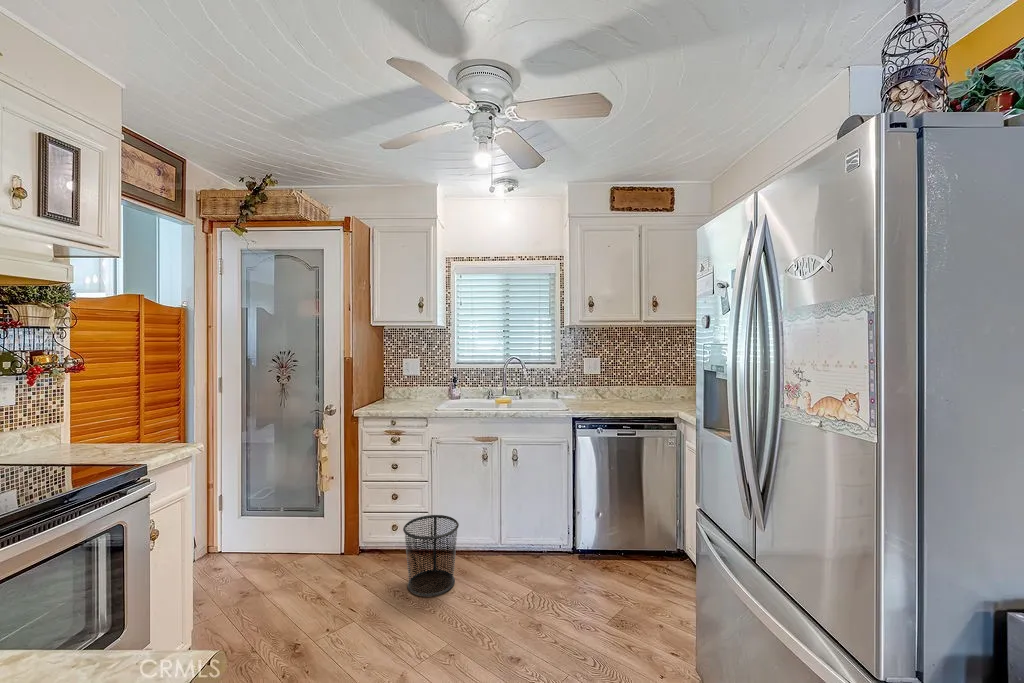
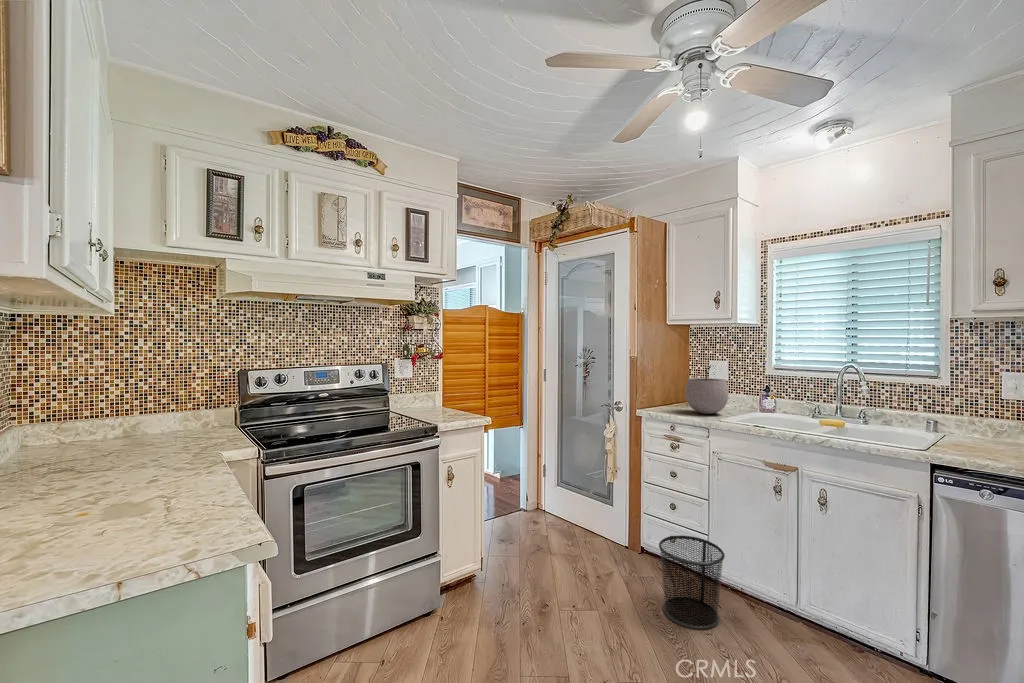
plant pot: none [398,361,434,406] -> present [685,365,728,414]

